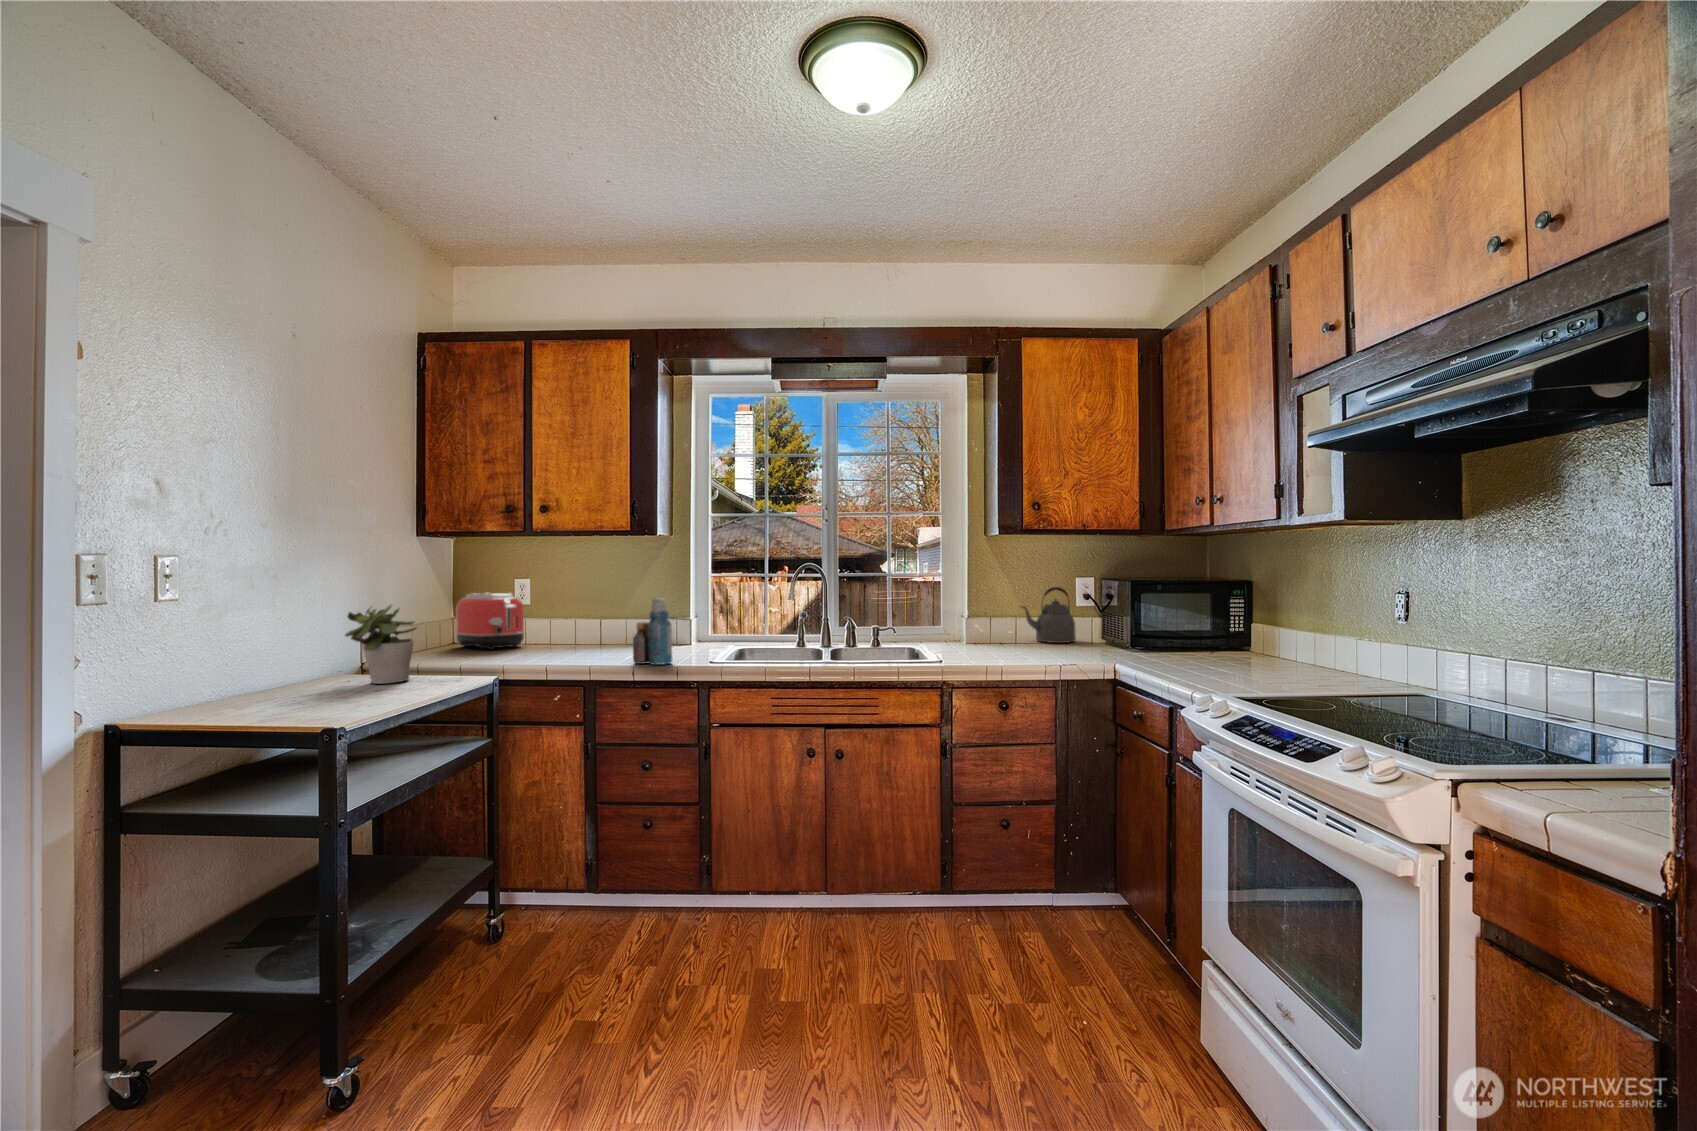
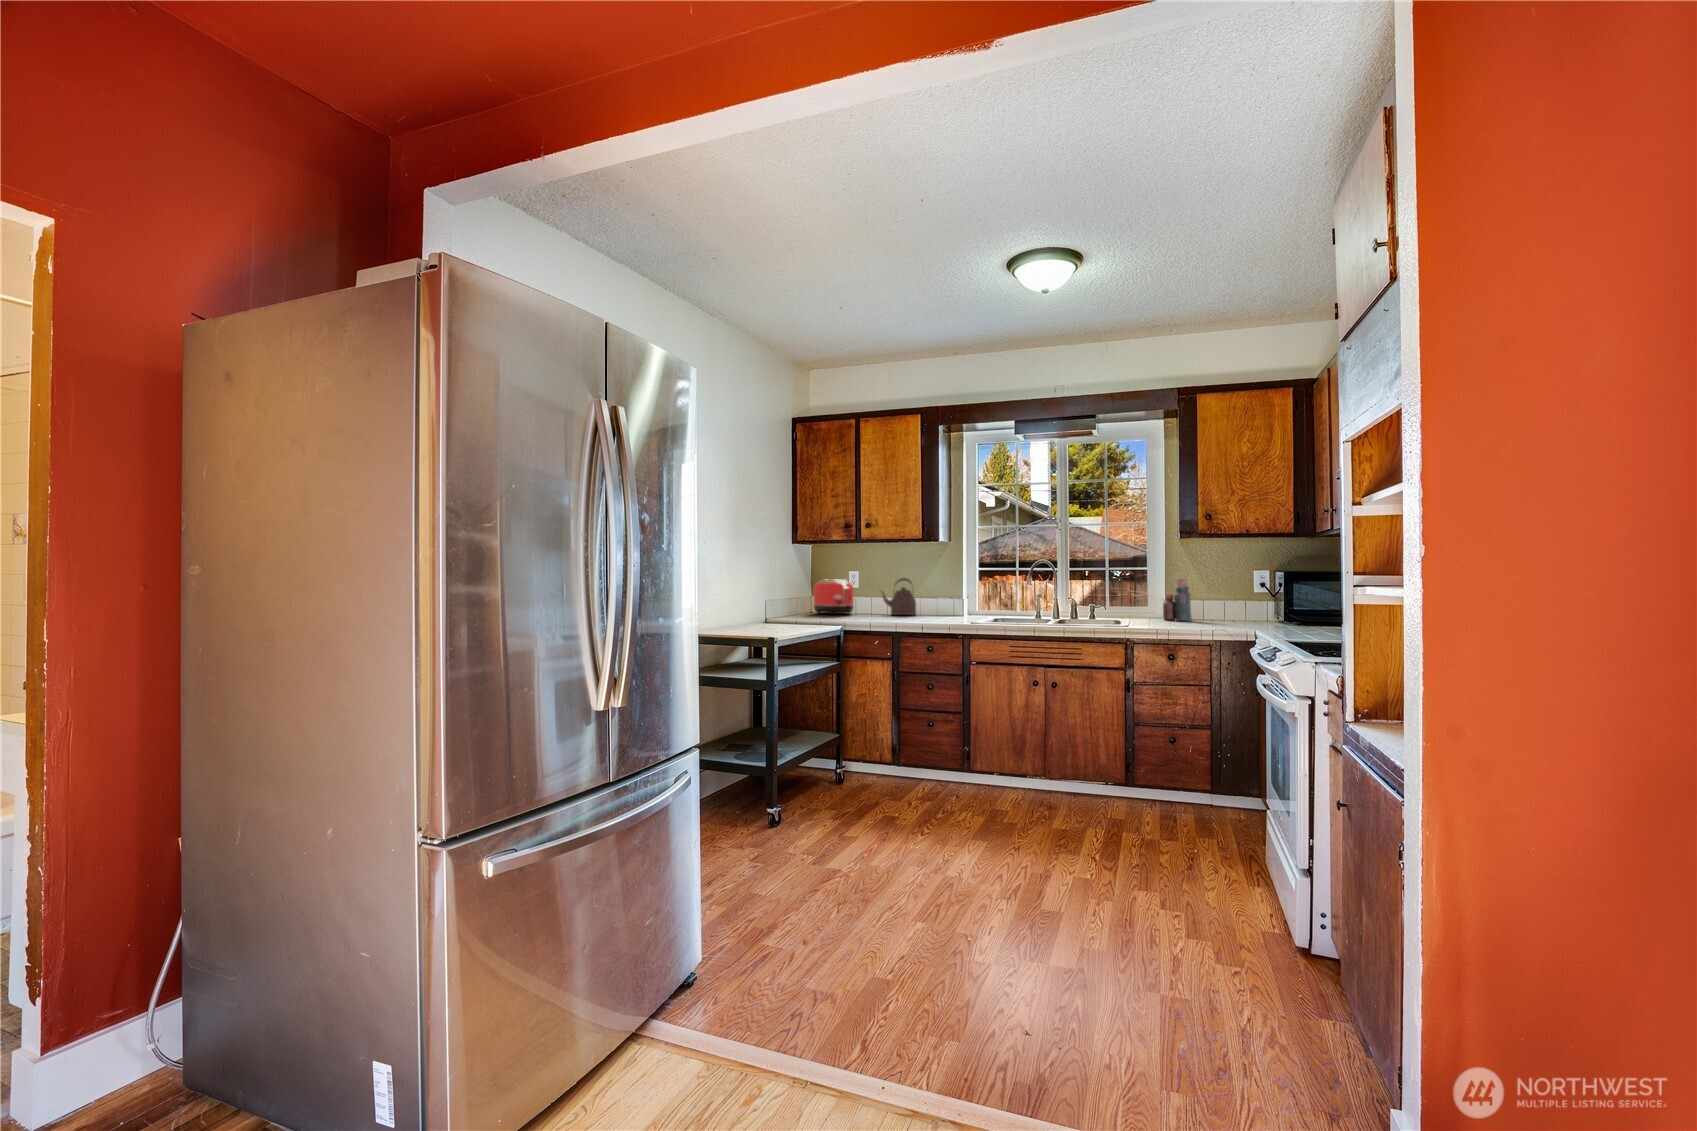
kettle: present [1020,587,1076,643] -> present [881,578,916,615]
bottle: present [633,598,672,665] -> present [1163,579,1192,621]
potted plant: present [345,605,416,684] -> none [766,582,802,626]

